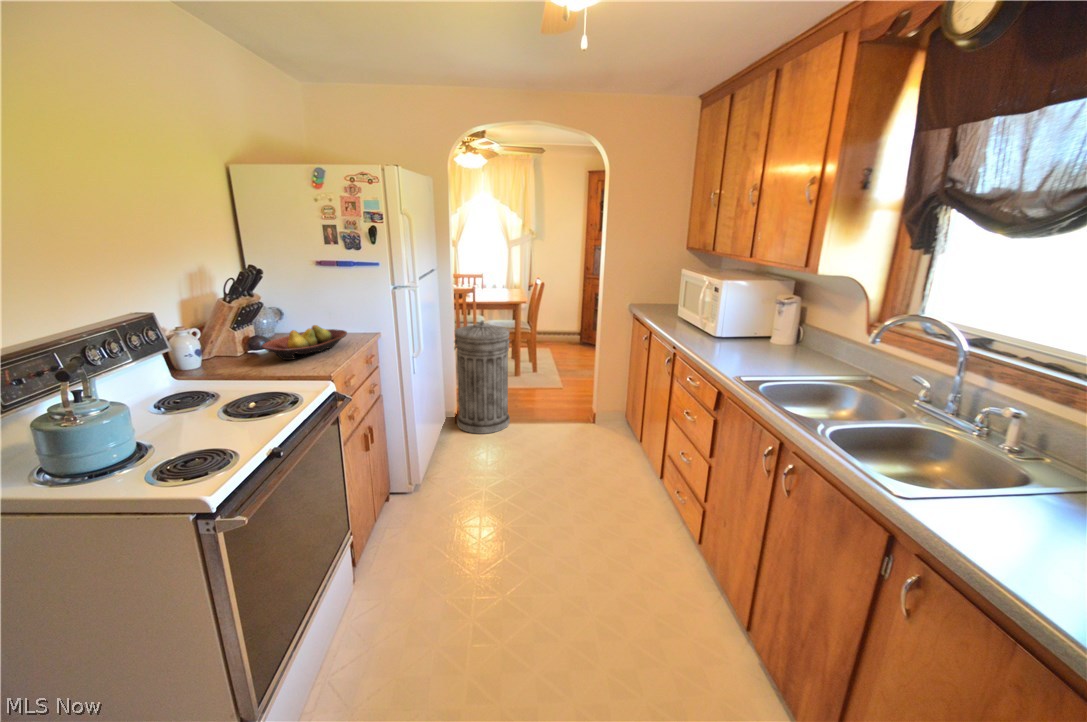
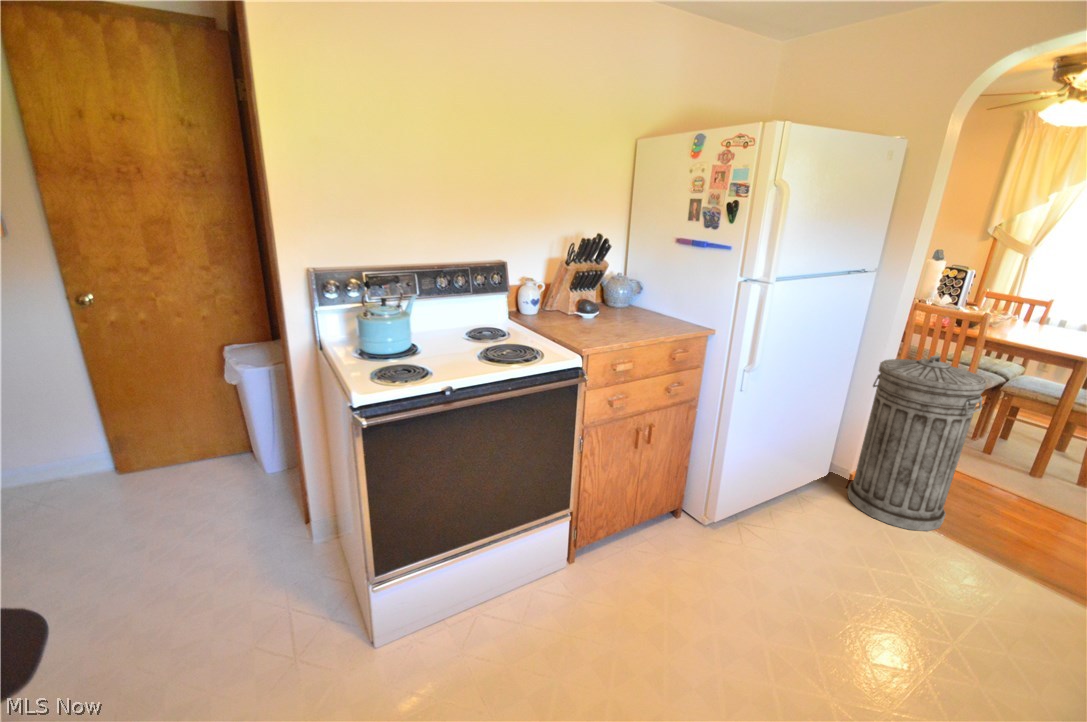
fruit bowl: present [262,325,347,360] -> none [583,302,673,331]

